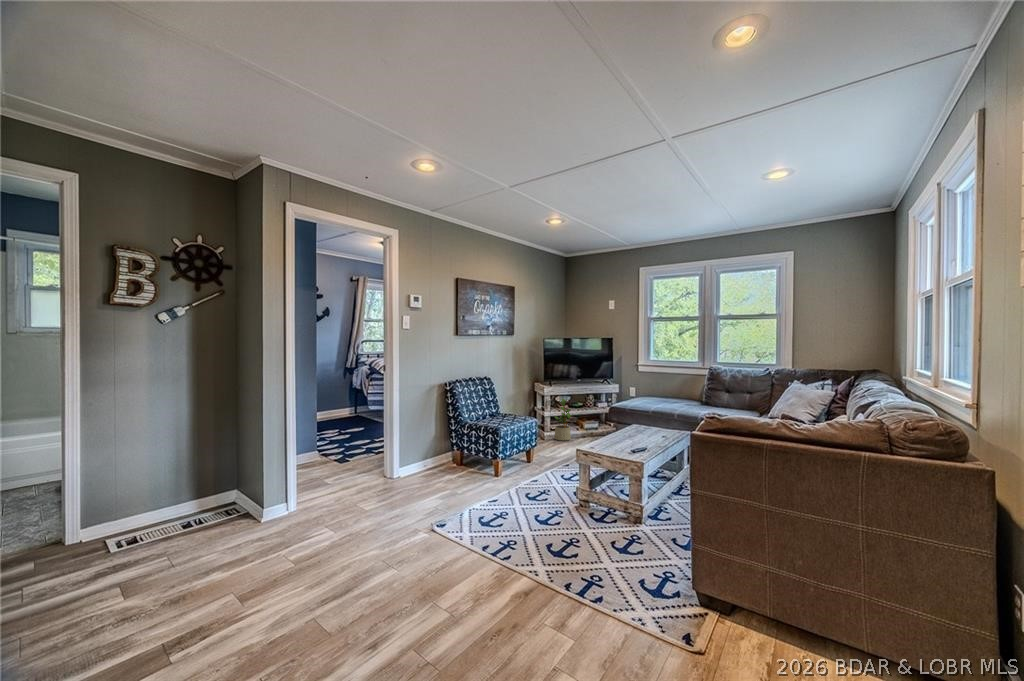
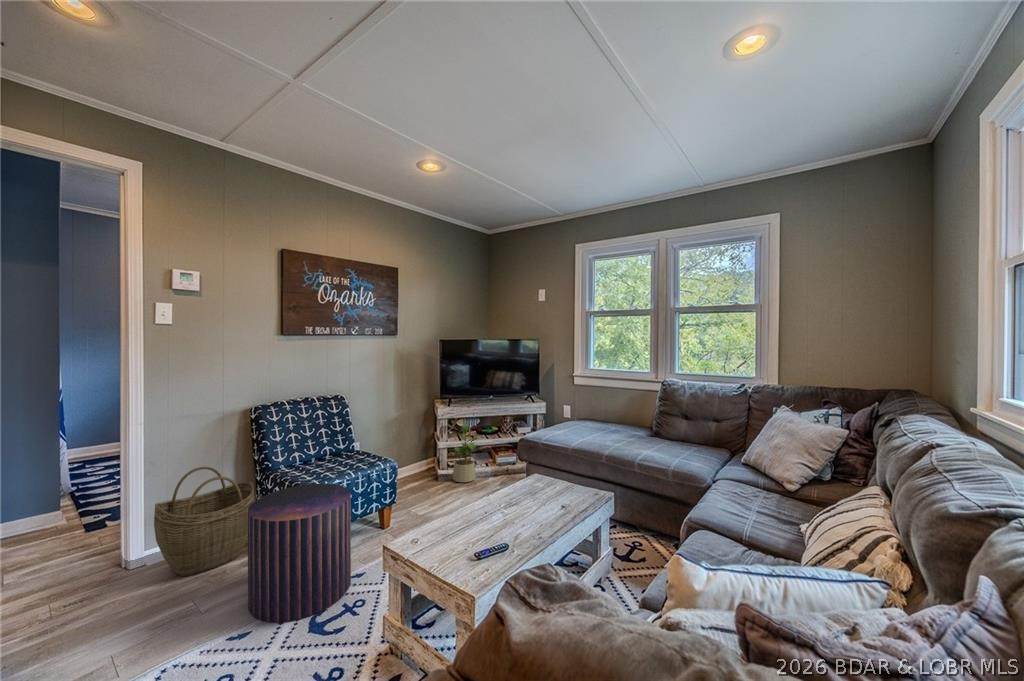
woven basket: none [412,418,461,481] -> present [154,467,254,576]
pouf: none [483,427,536,497] -> present [248,484,351,623]

